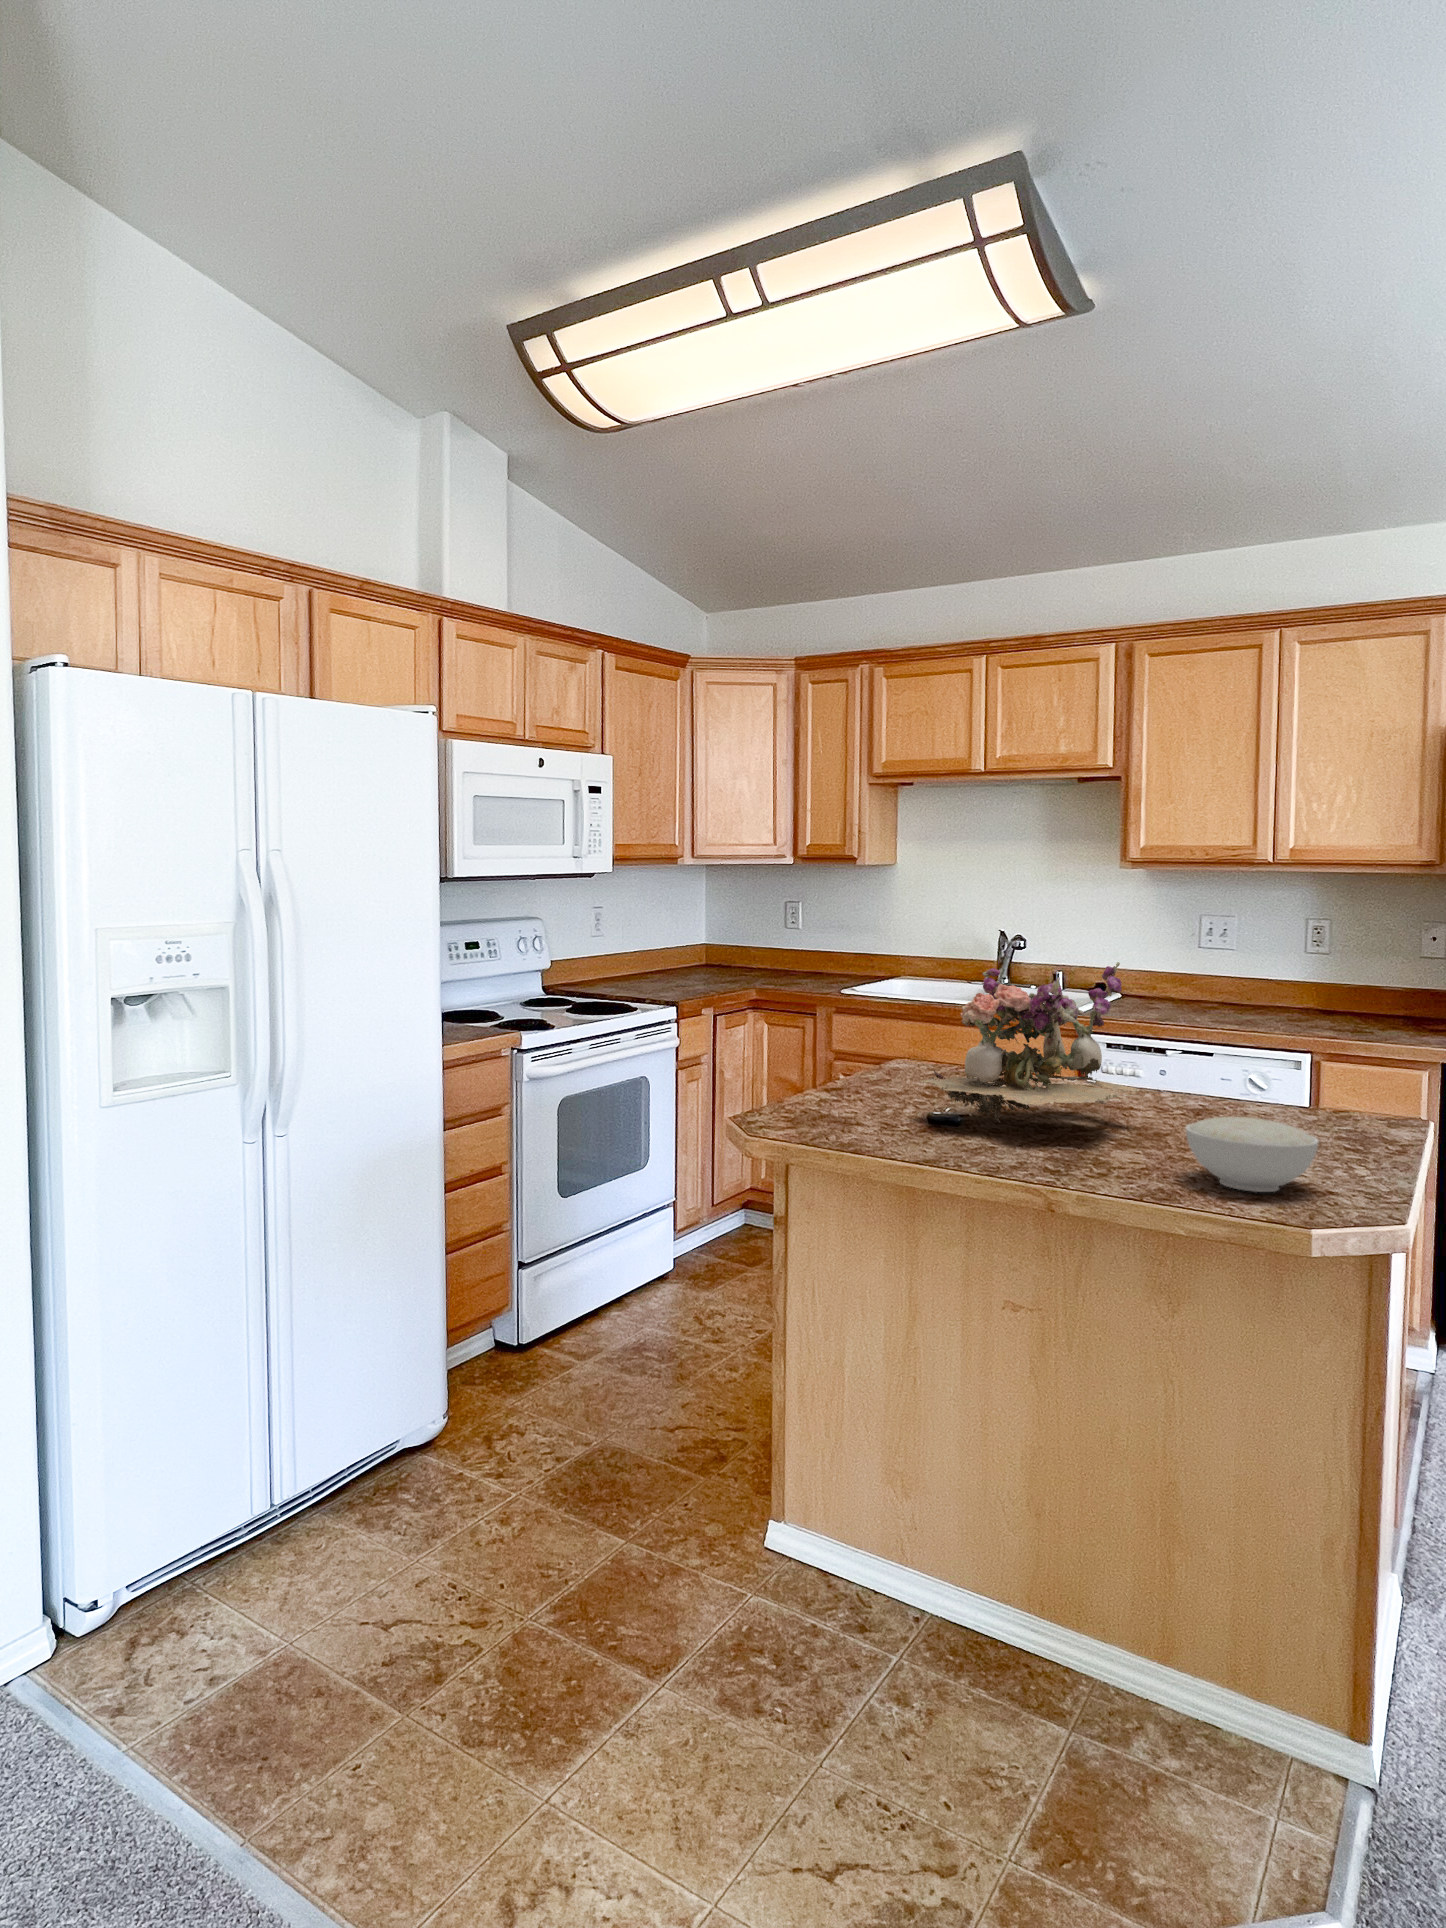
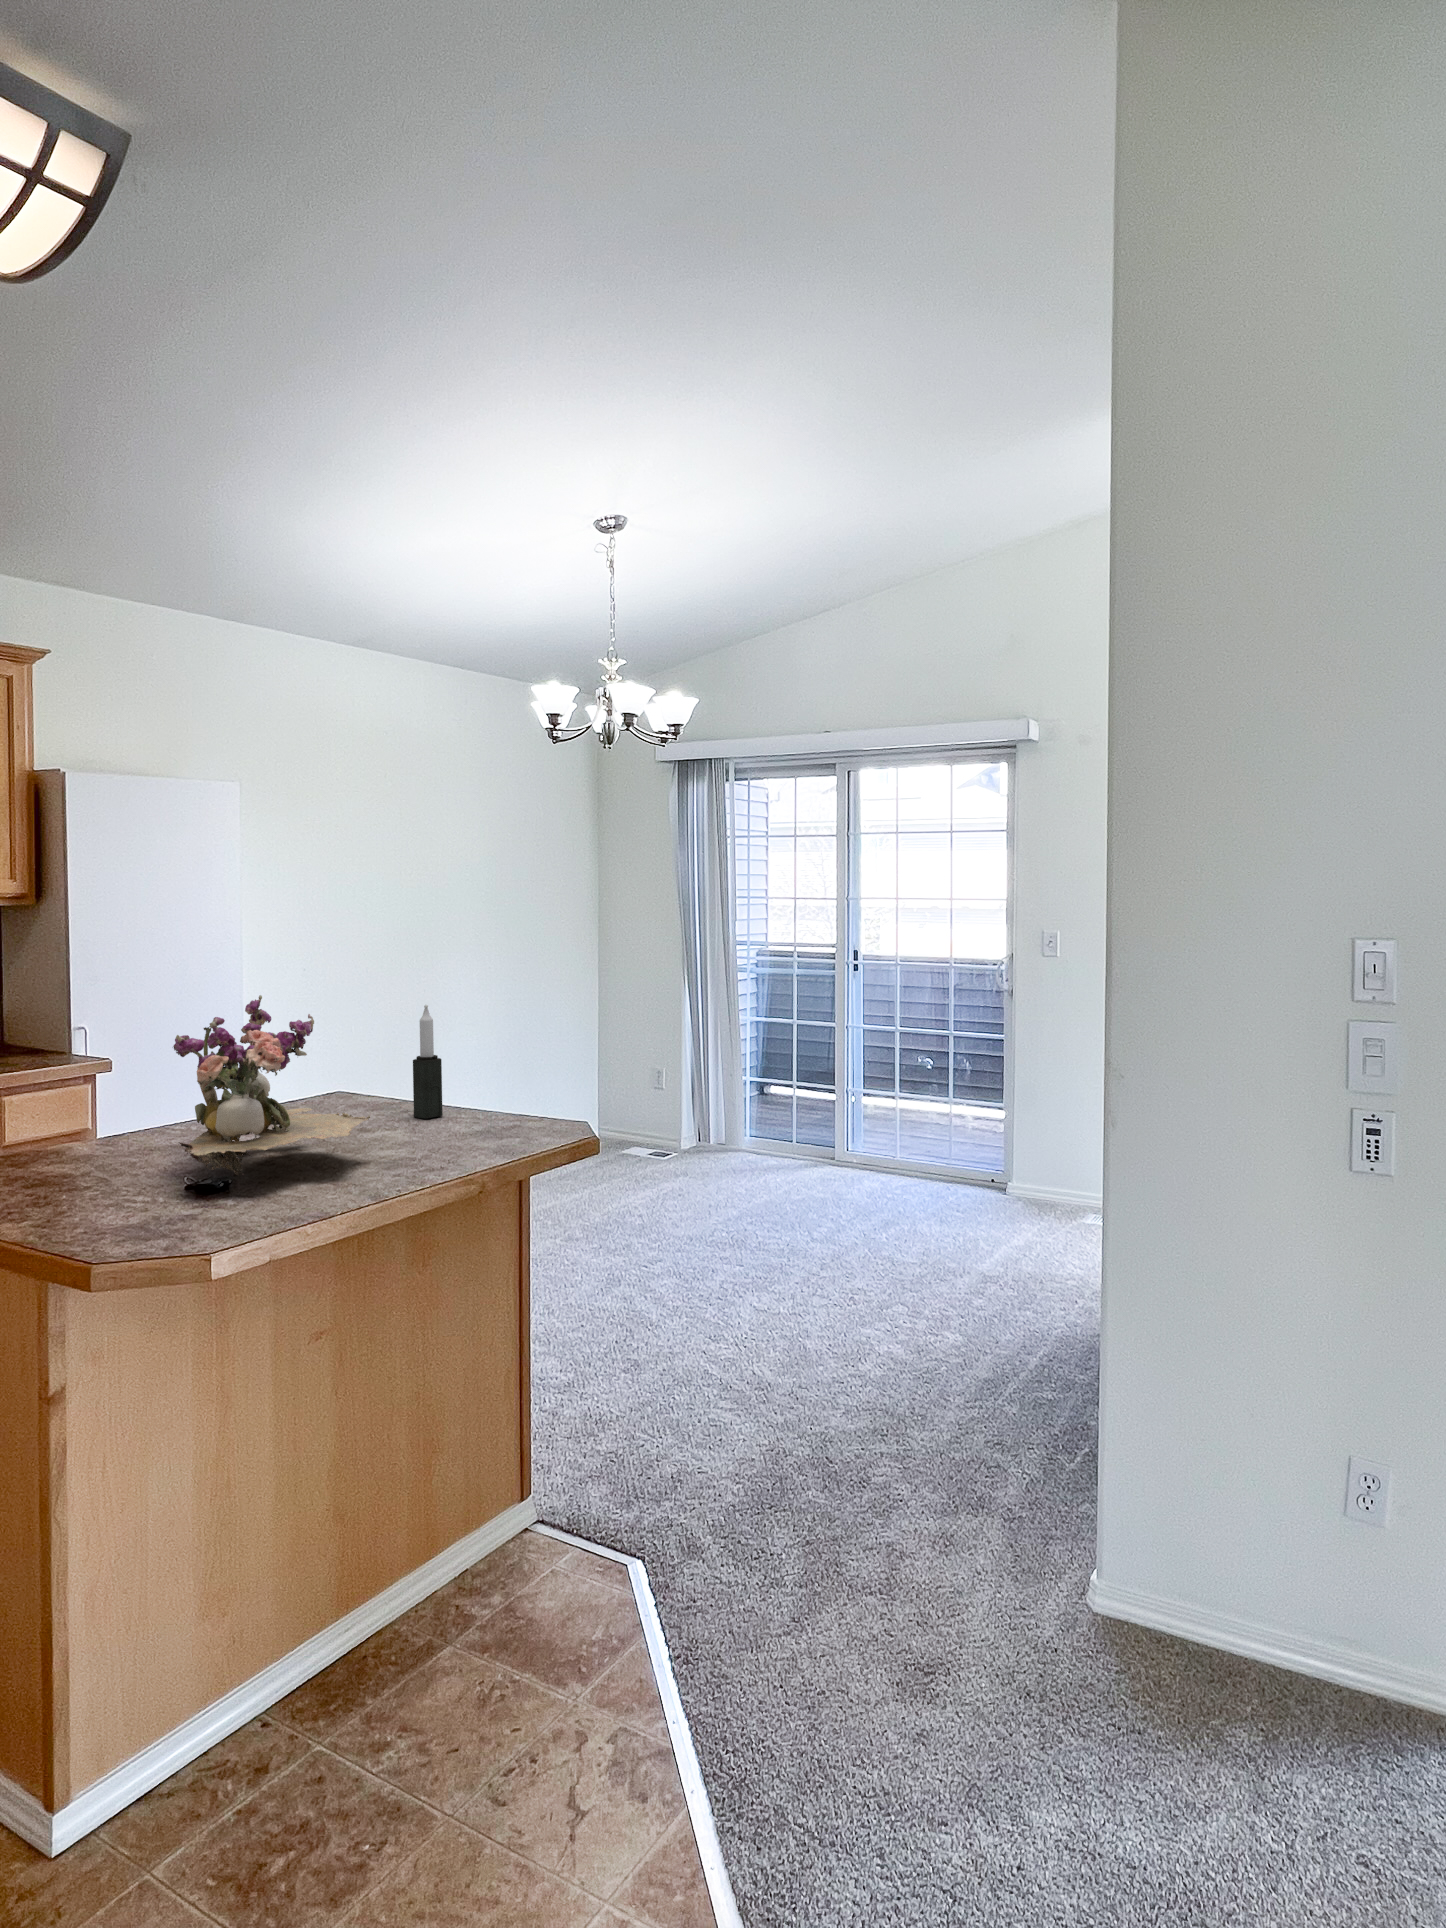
candle: none [1320,1006,1360,1158] -> present [413,1005,443,1119]
bowl: present [1186,1117,1319,1192] -> none [450,1092,541,1146]

